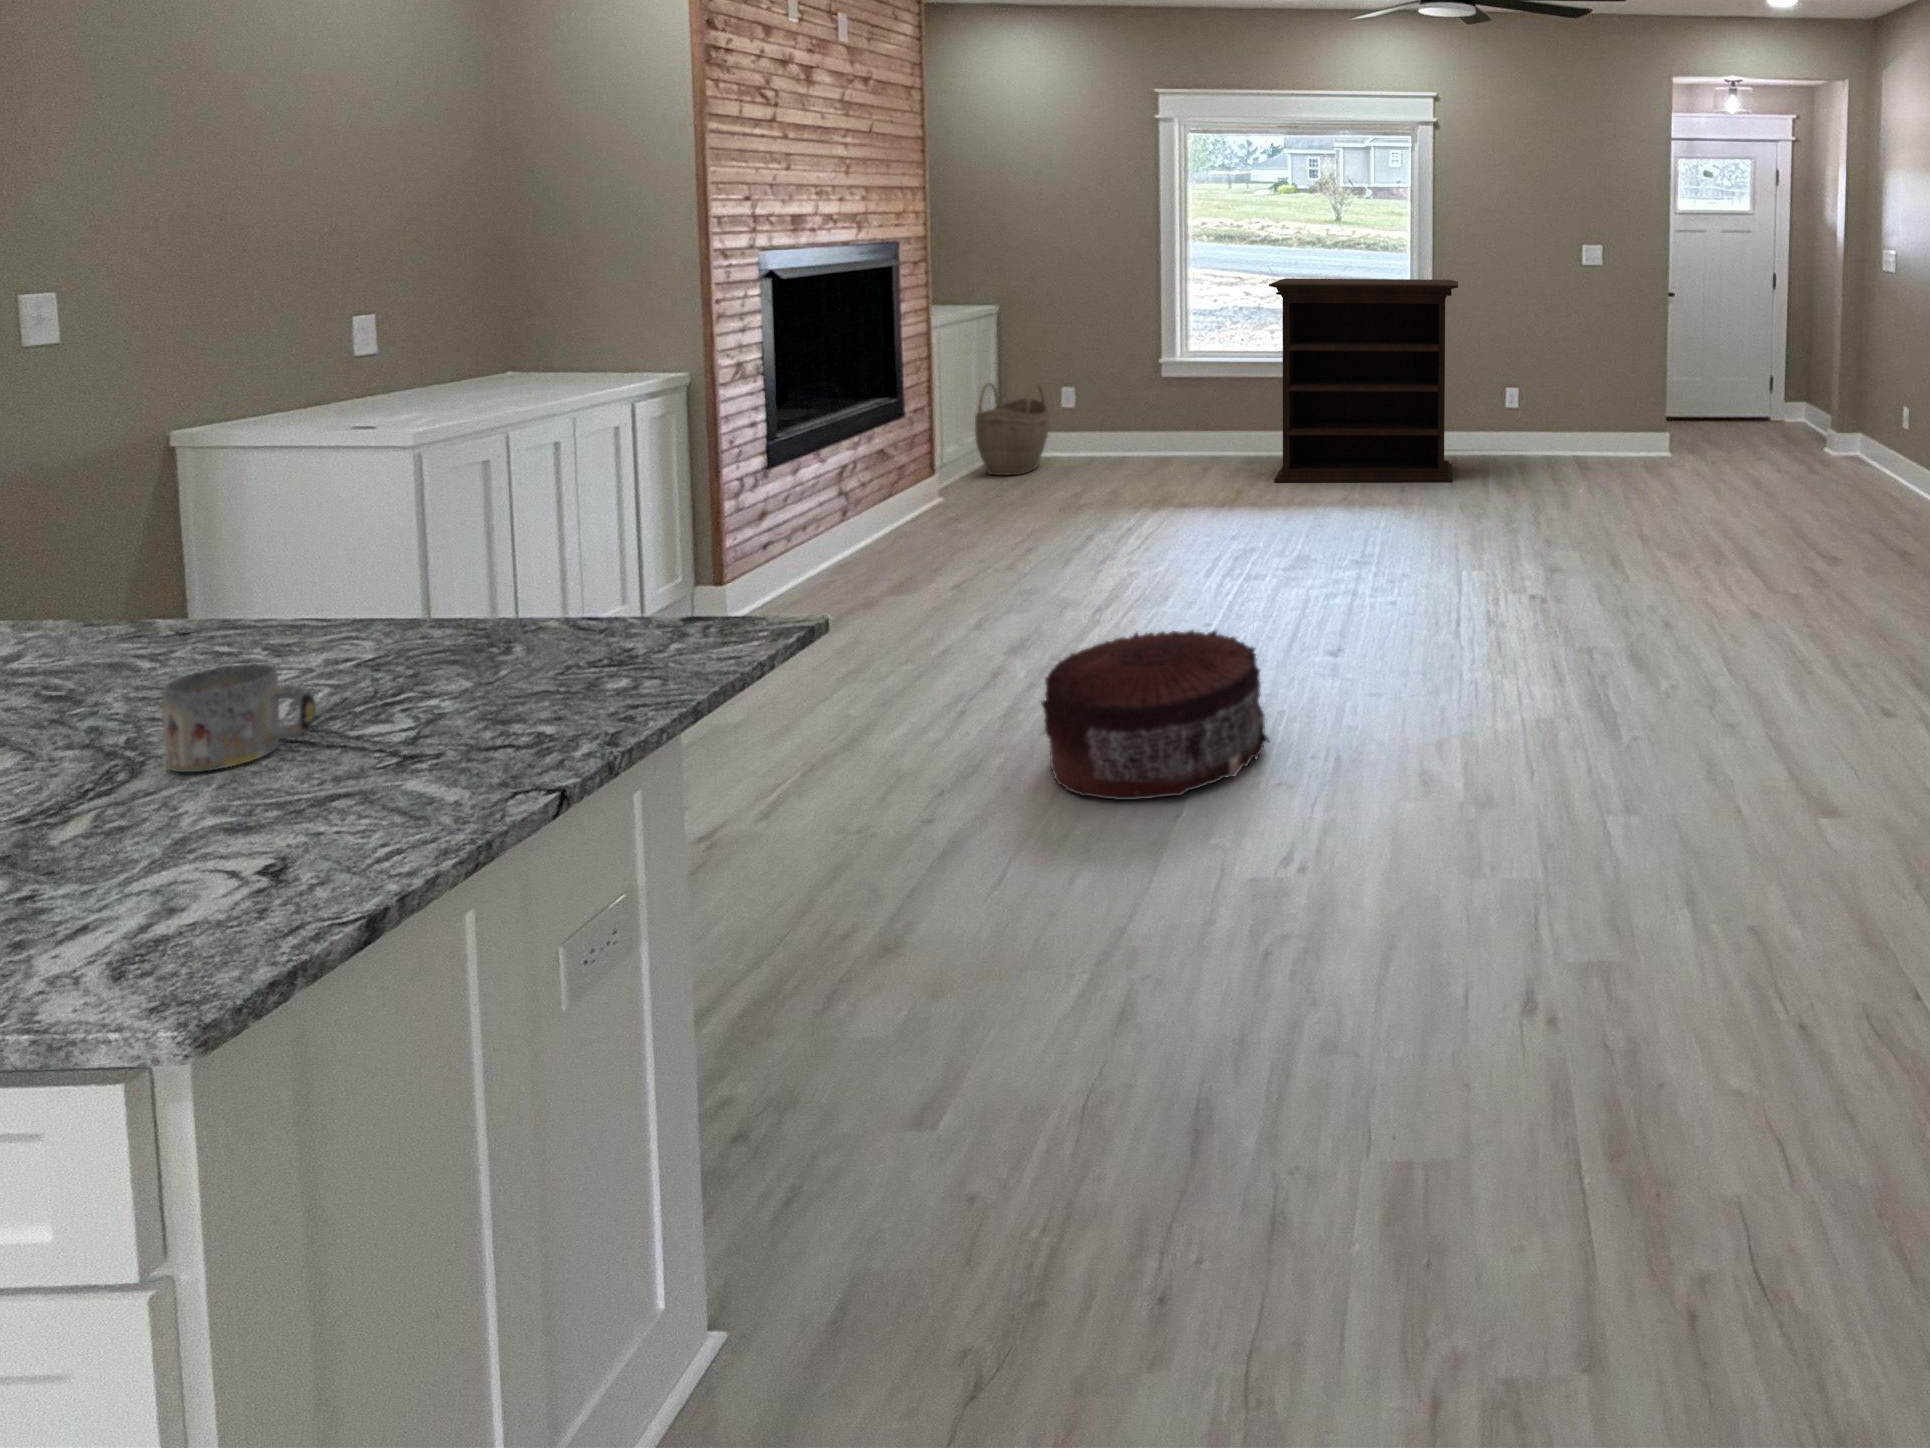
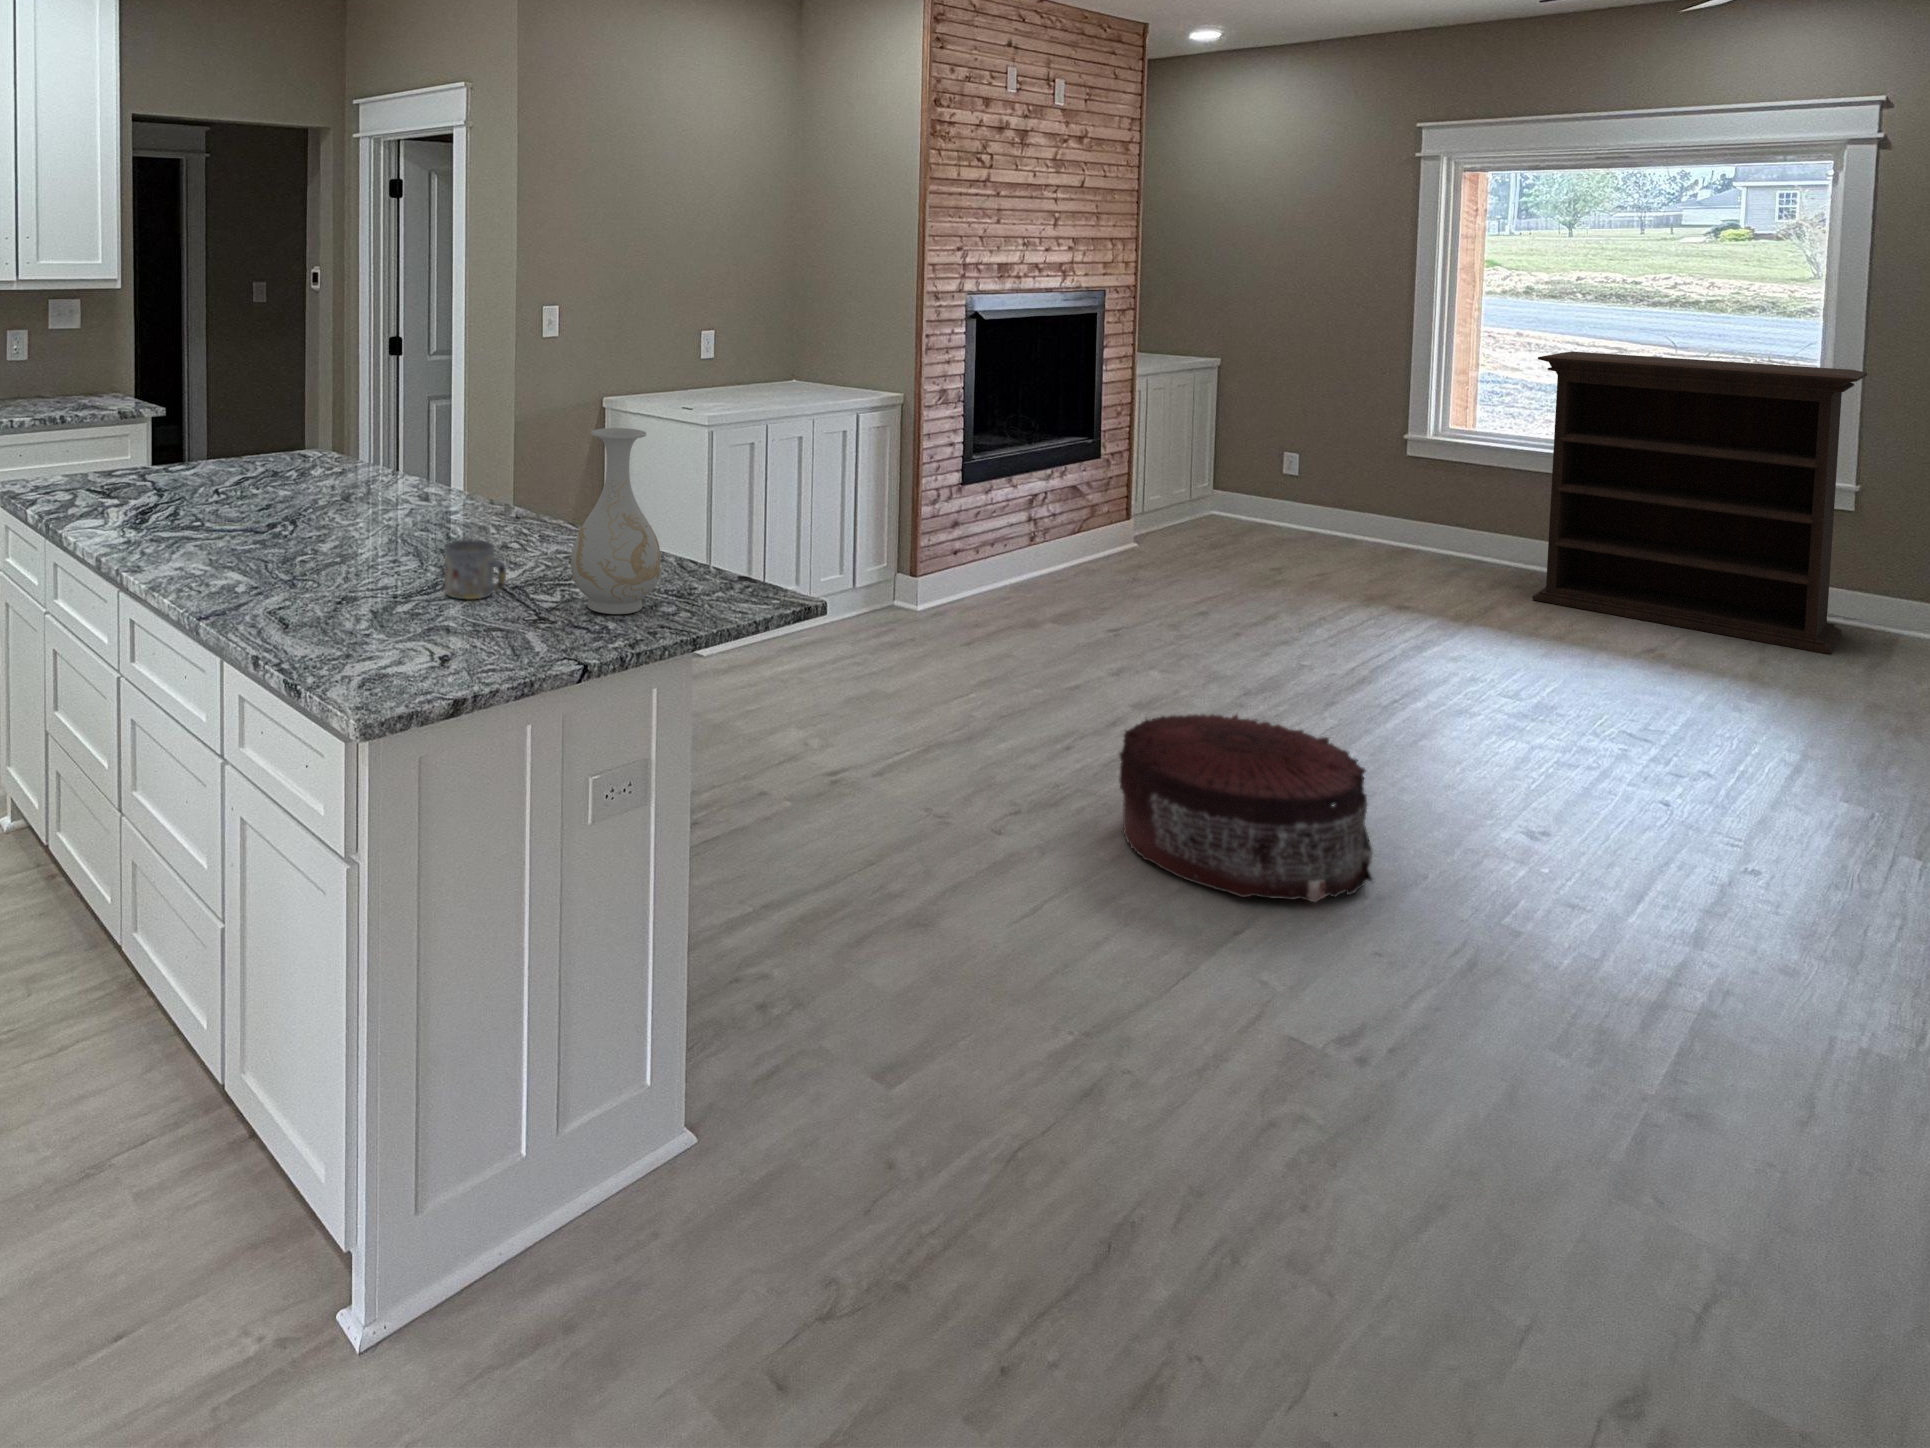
woven basket: present [975,383,1049,475] -> none [1180,436,1261,535]
vase: none [450,443,614,717] -> present [571,428,661,614]

